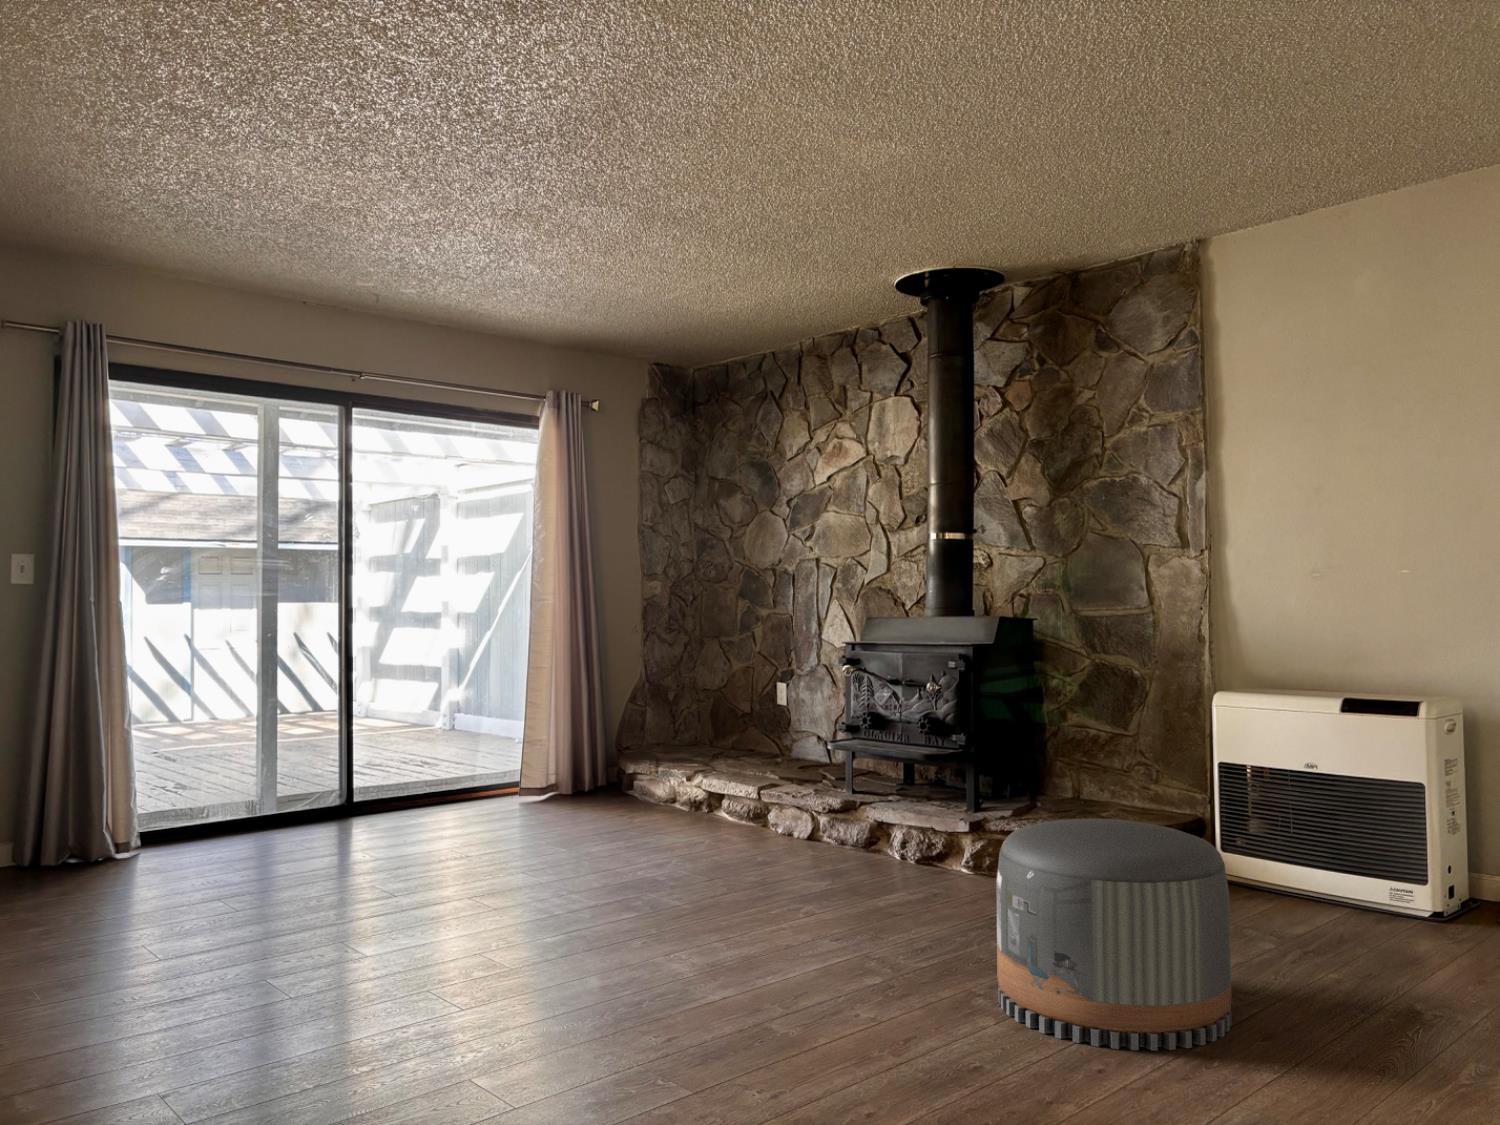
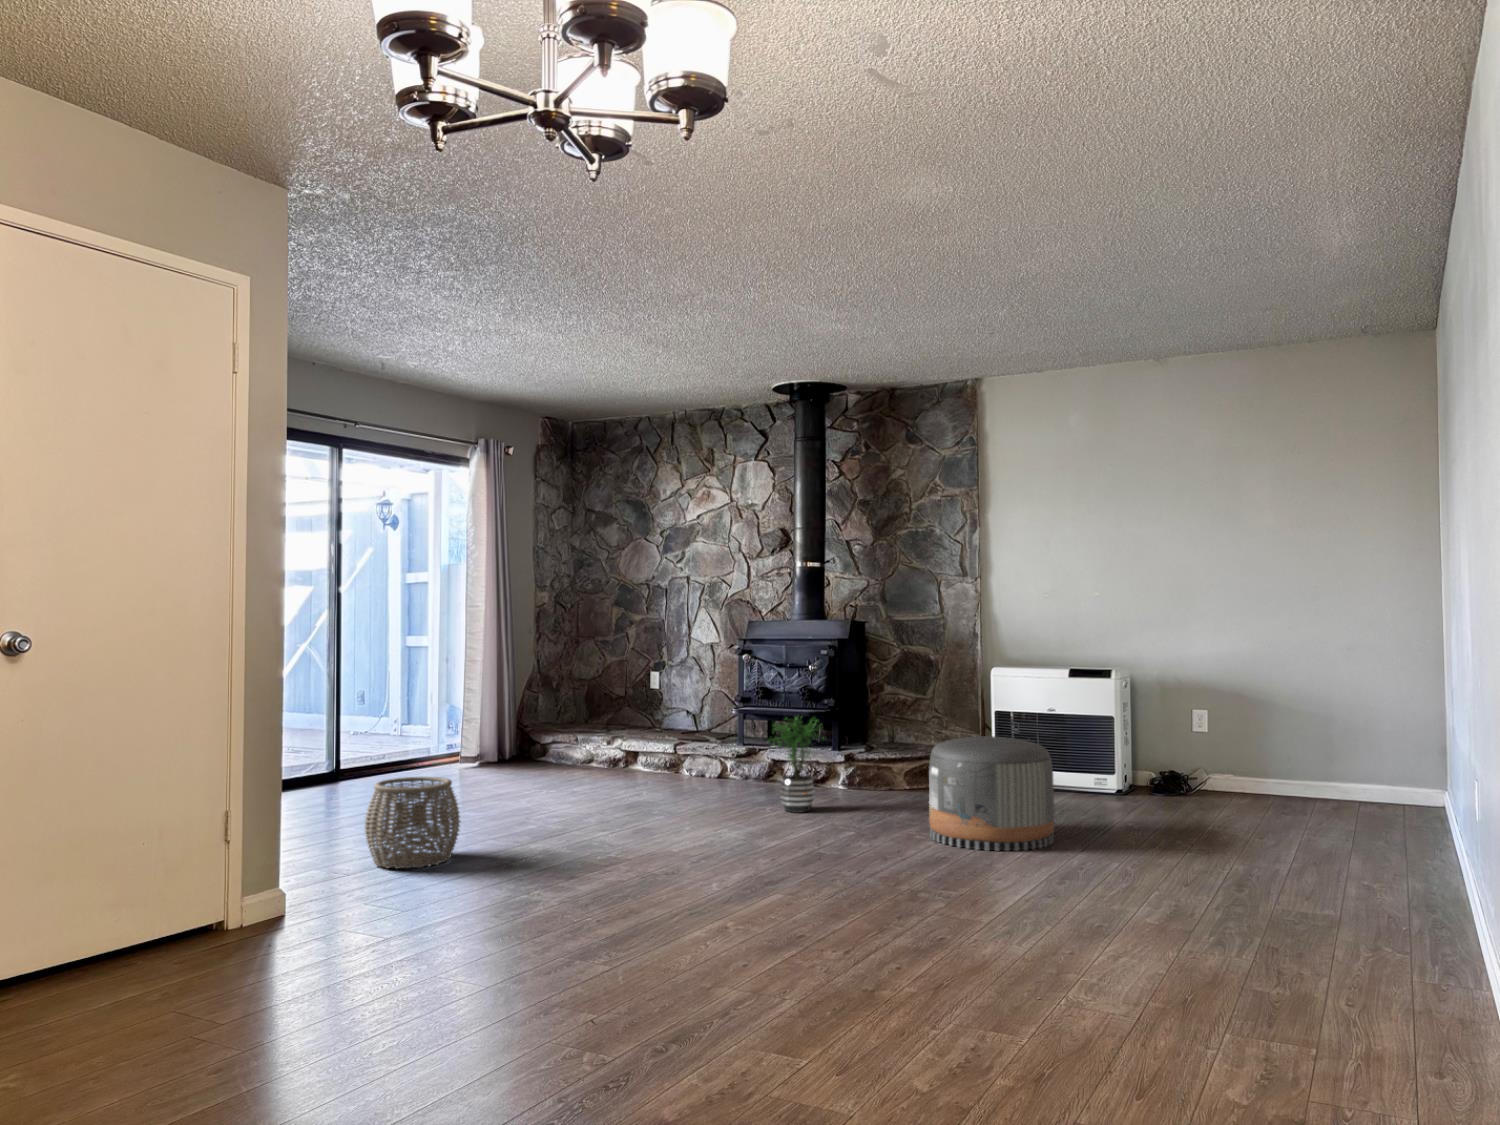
potted plant: none [788,759,888,916] -> present [770,717,824,813]
woven basket: none [109,835,260,977] -> present [364,777,460,869]

